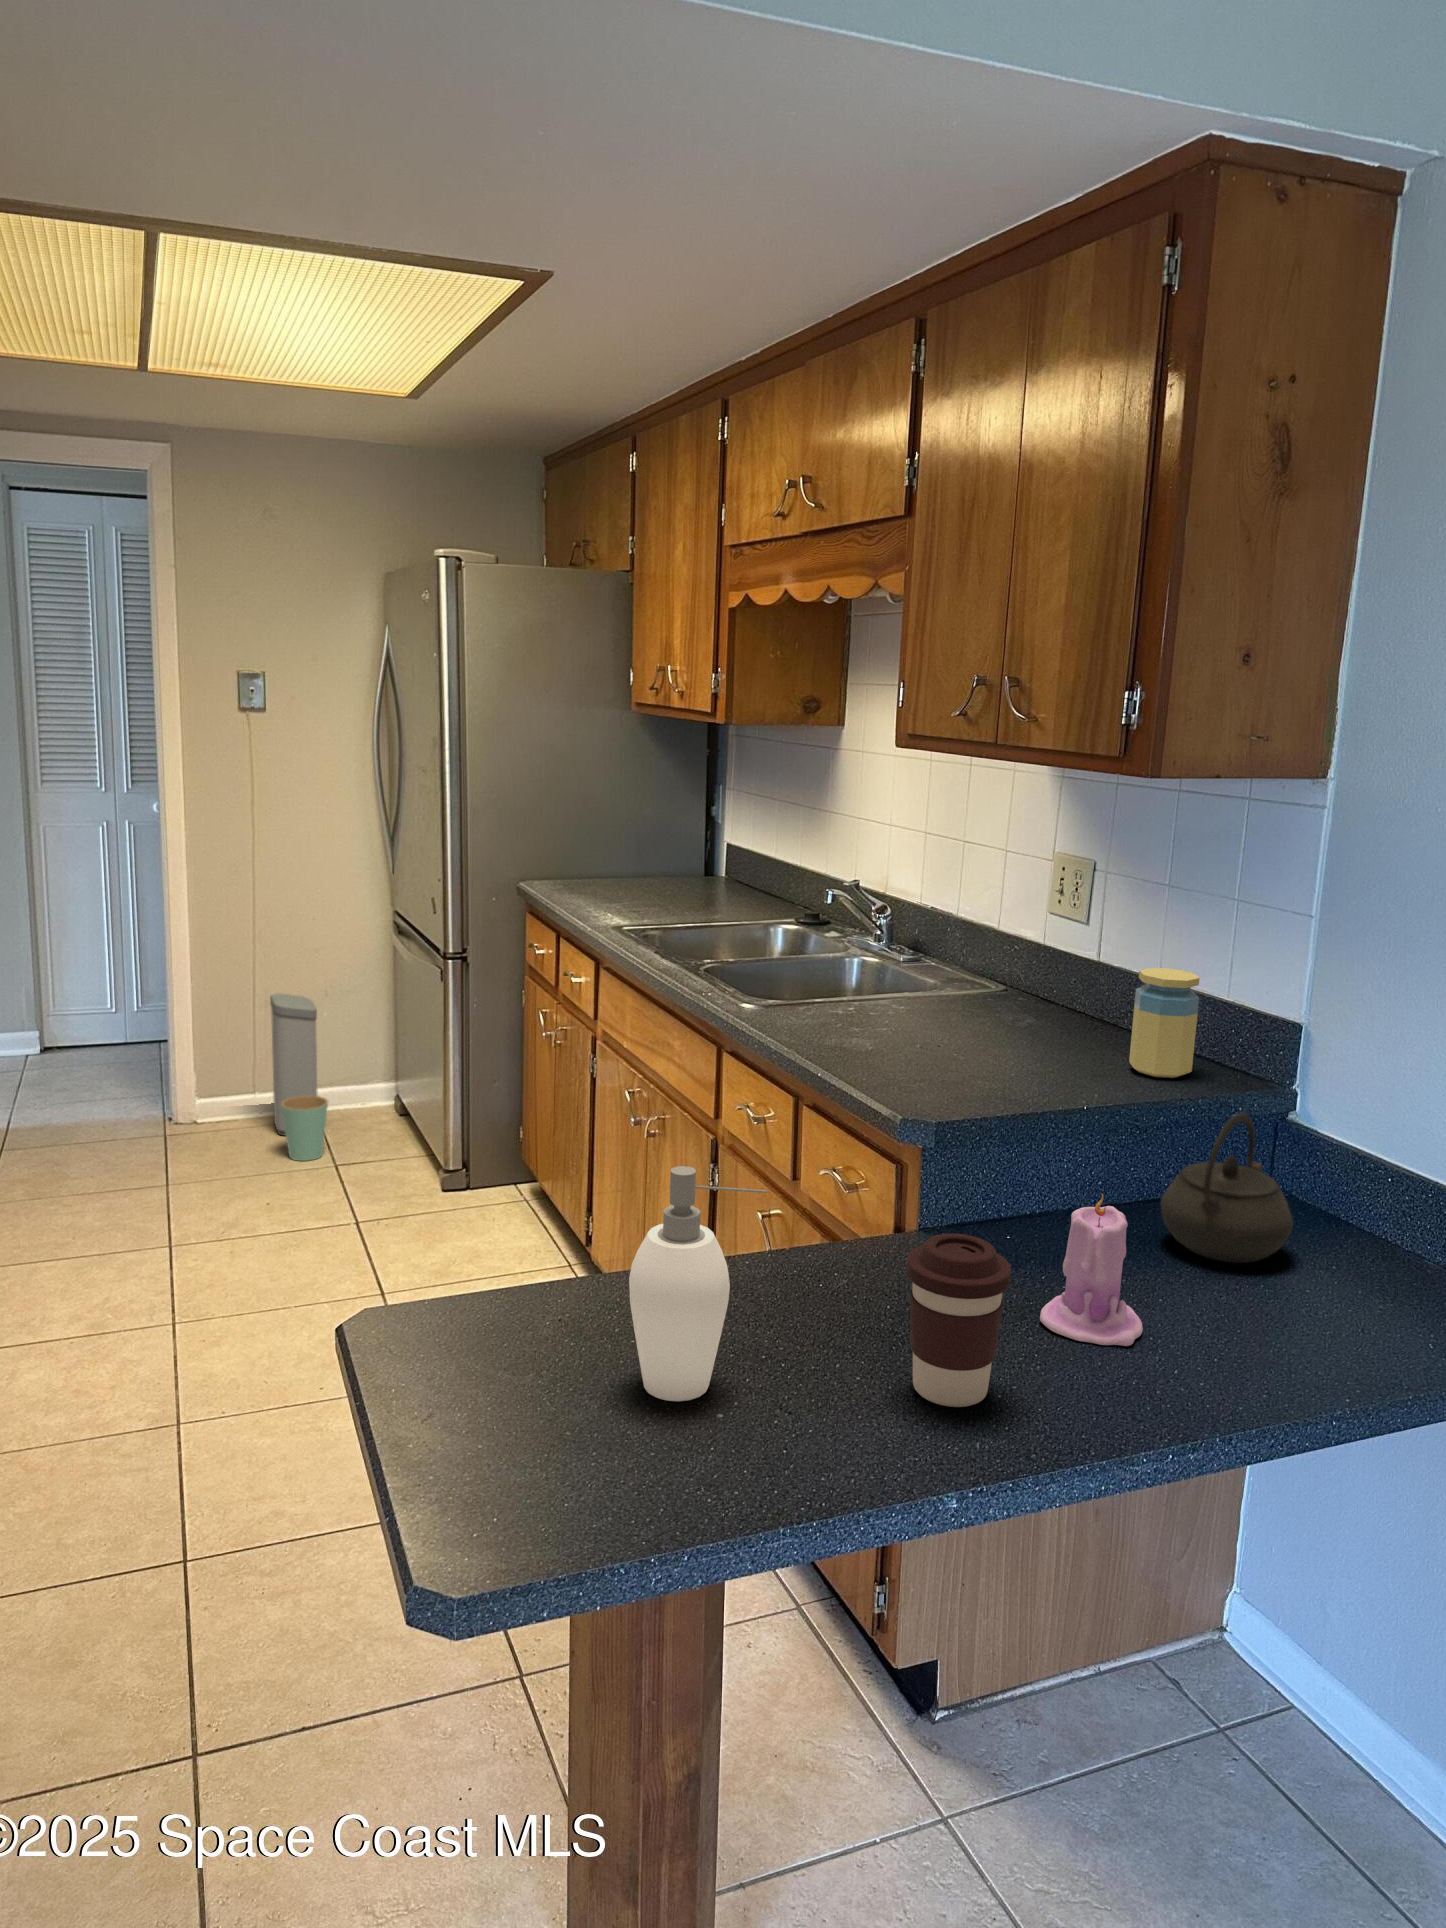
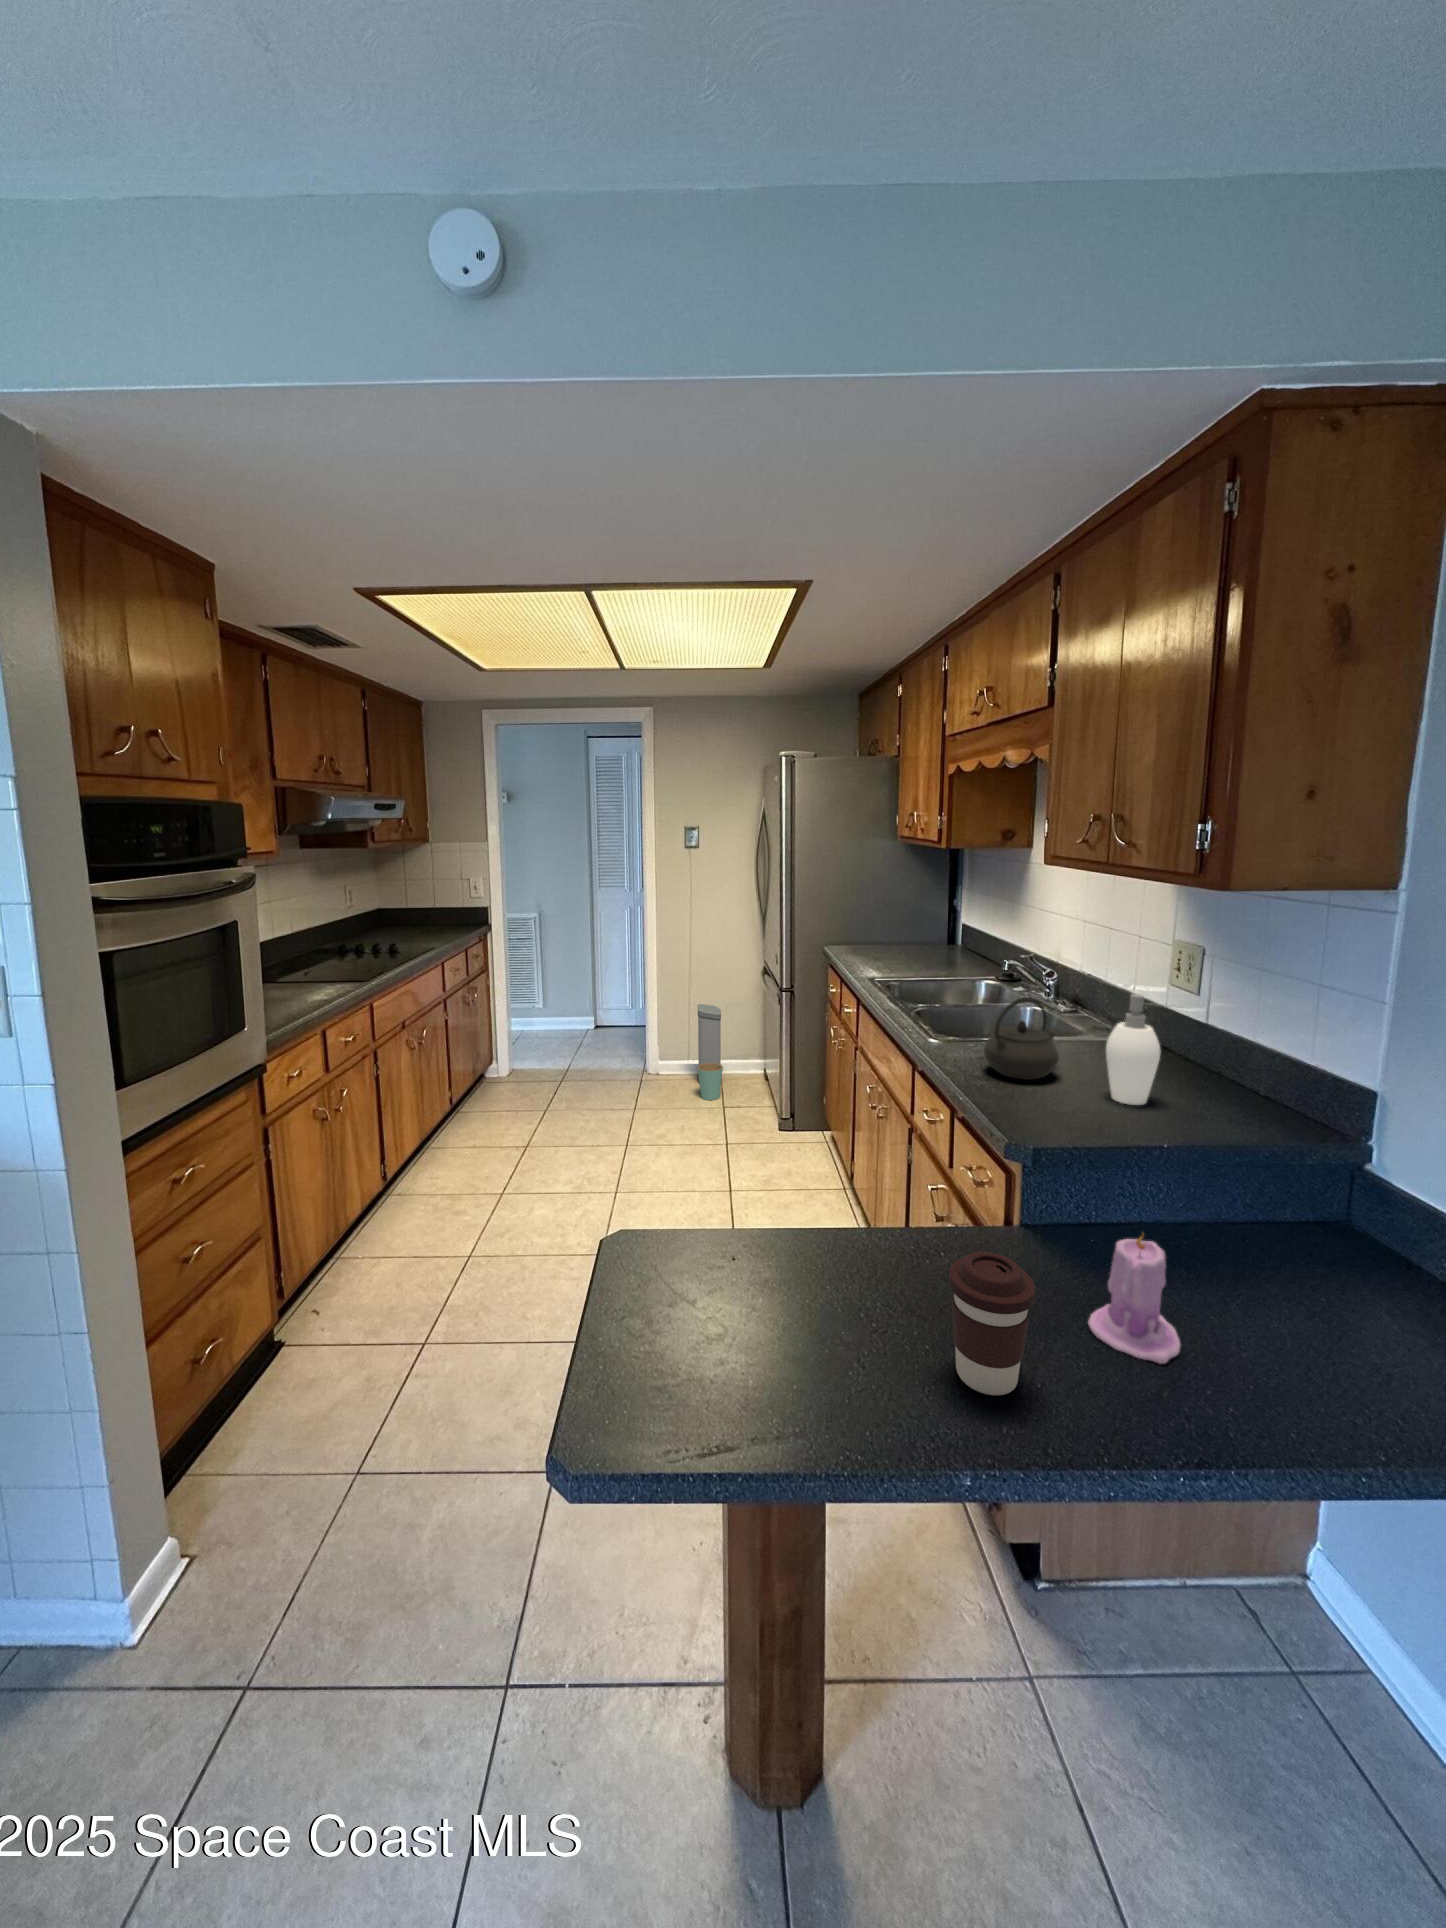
jar: present [1129,968,1200,1078] -> none [1217,1036,1279,1126]
kettle: present [1161,1113,1293,1263] -> present [984,997,1059,1080]
soap dispenser: present [629,1166,766,1401] -> present [1106,994,1173,1105]

